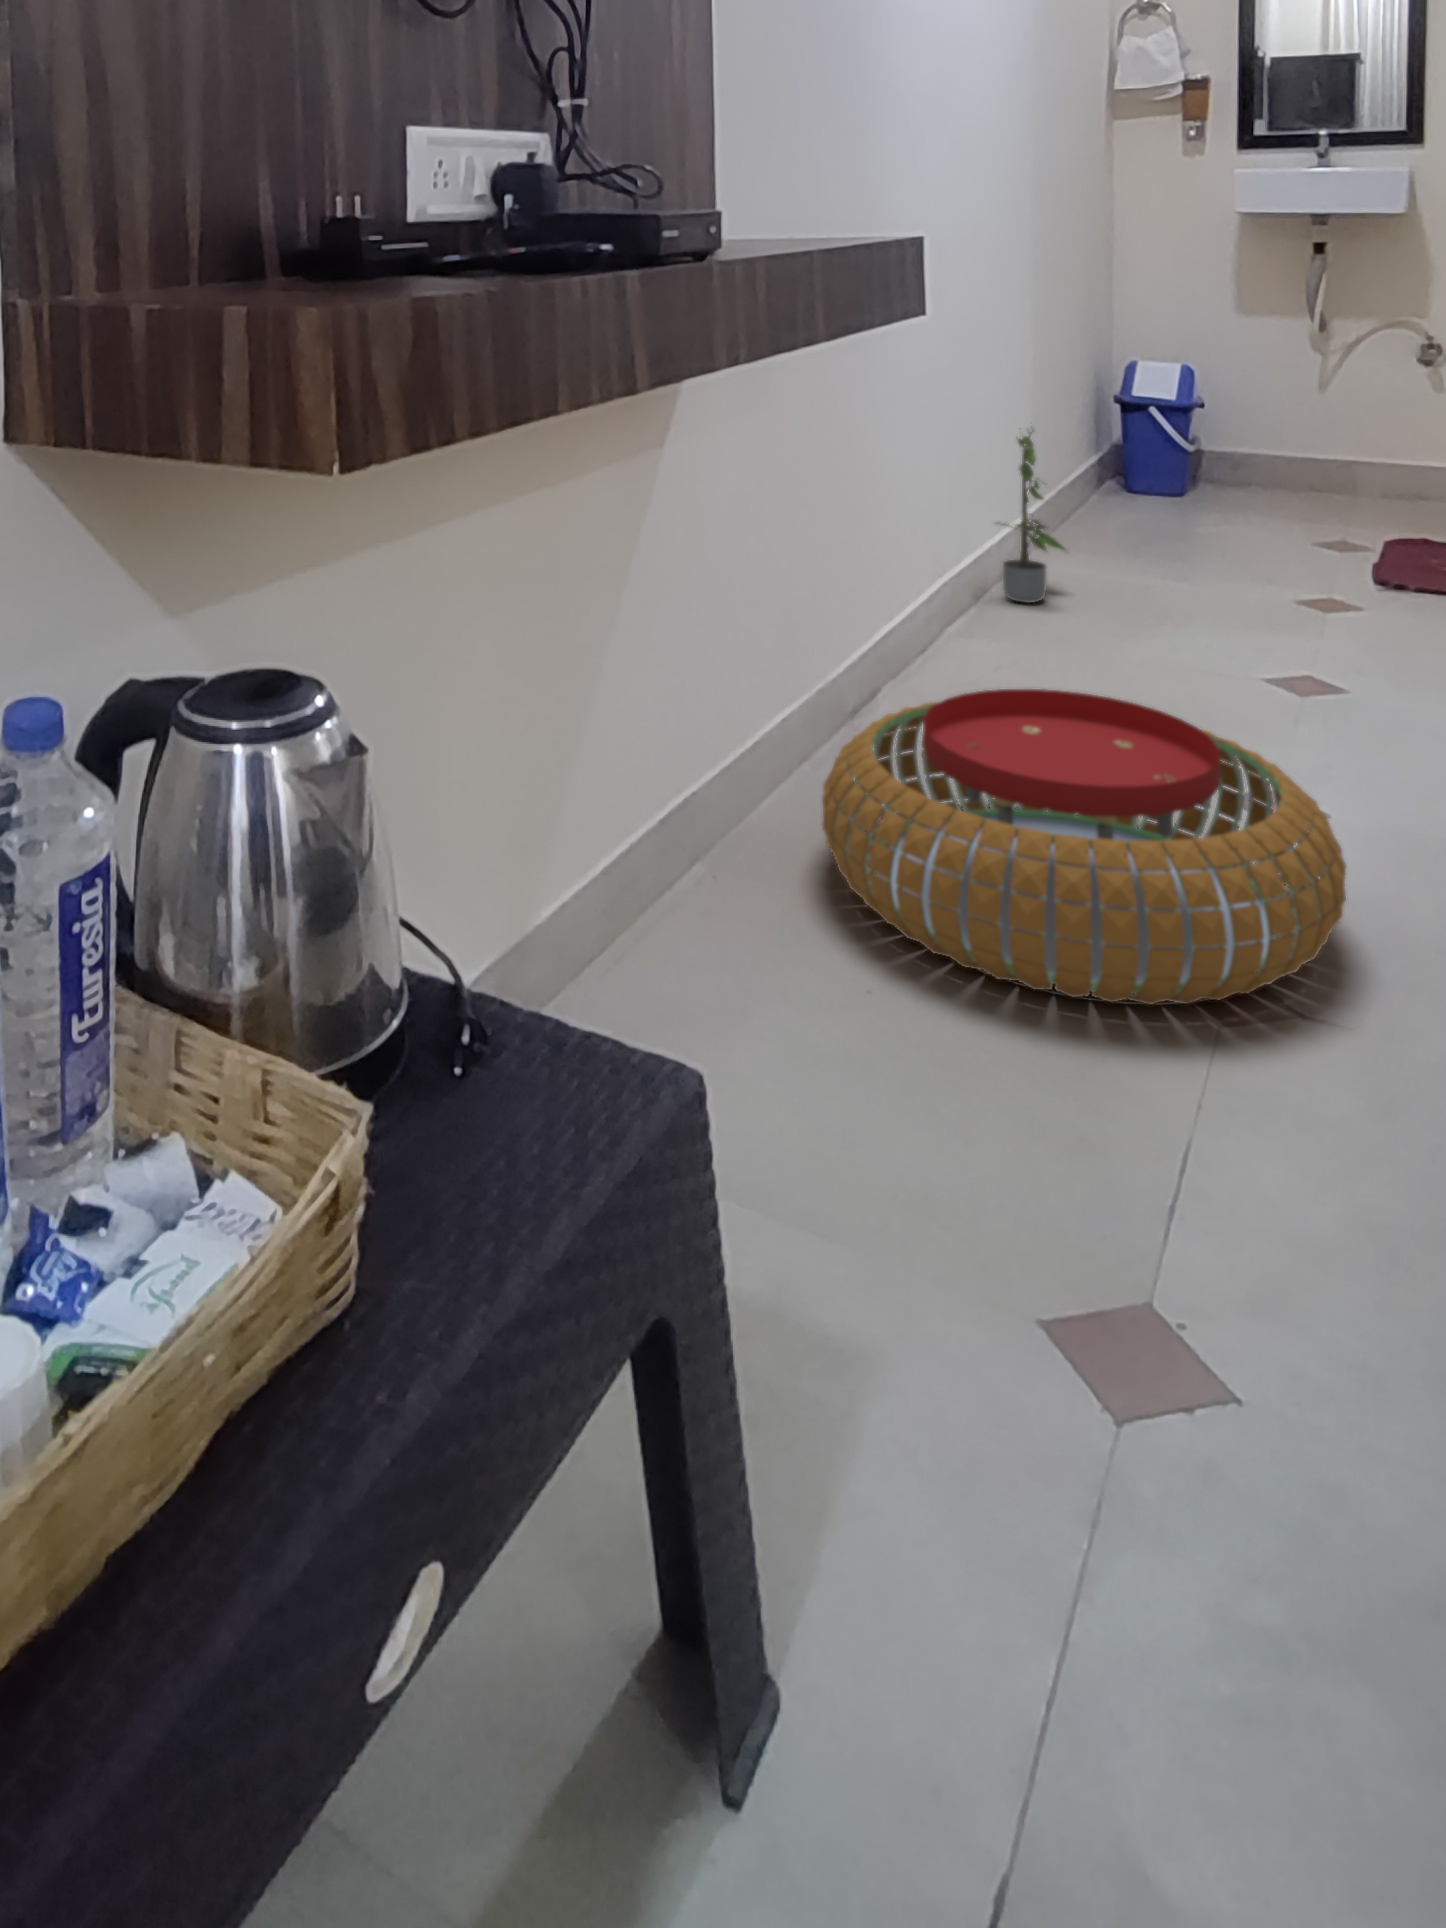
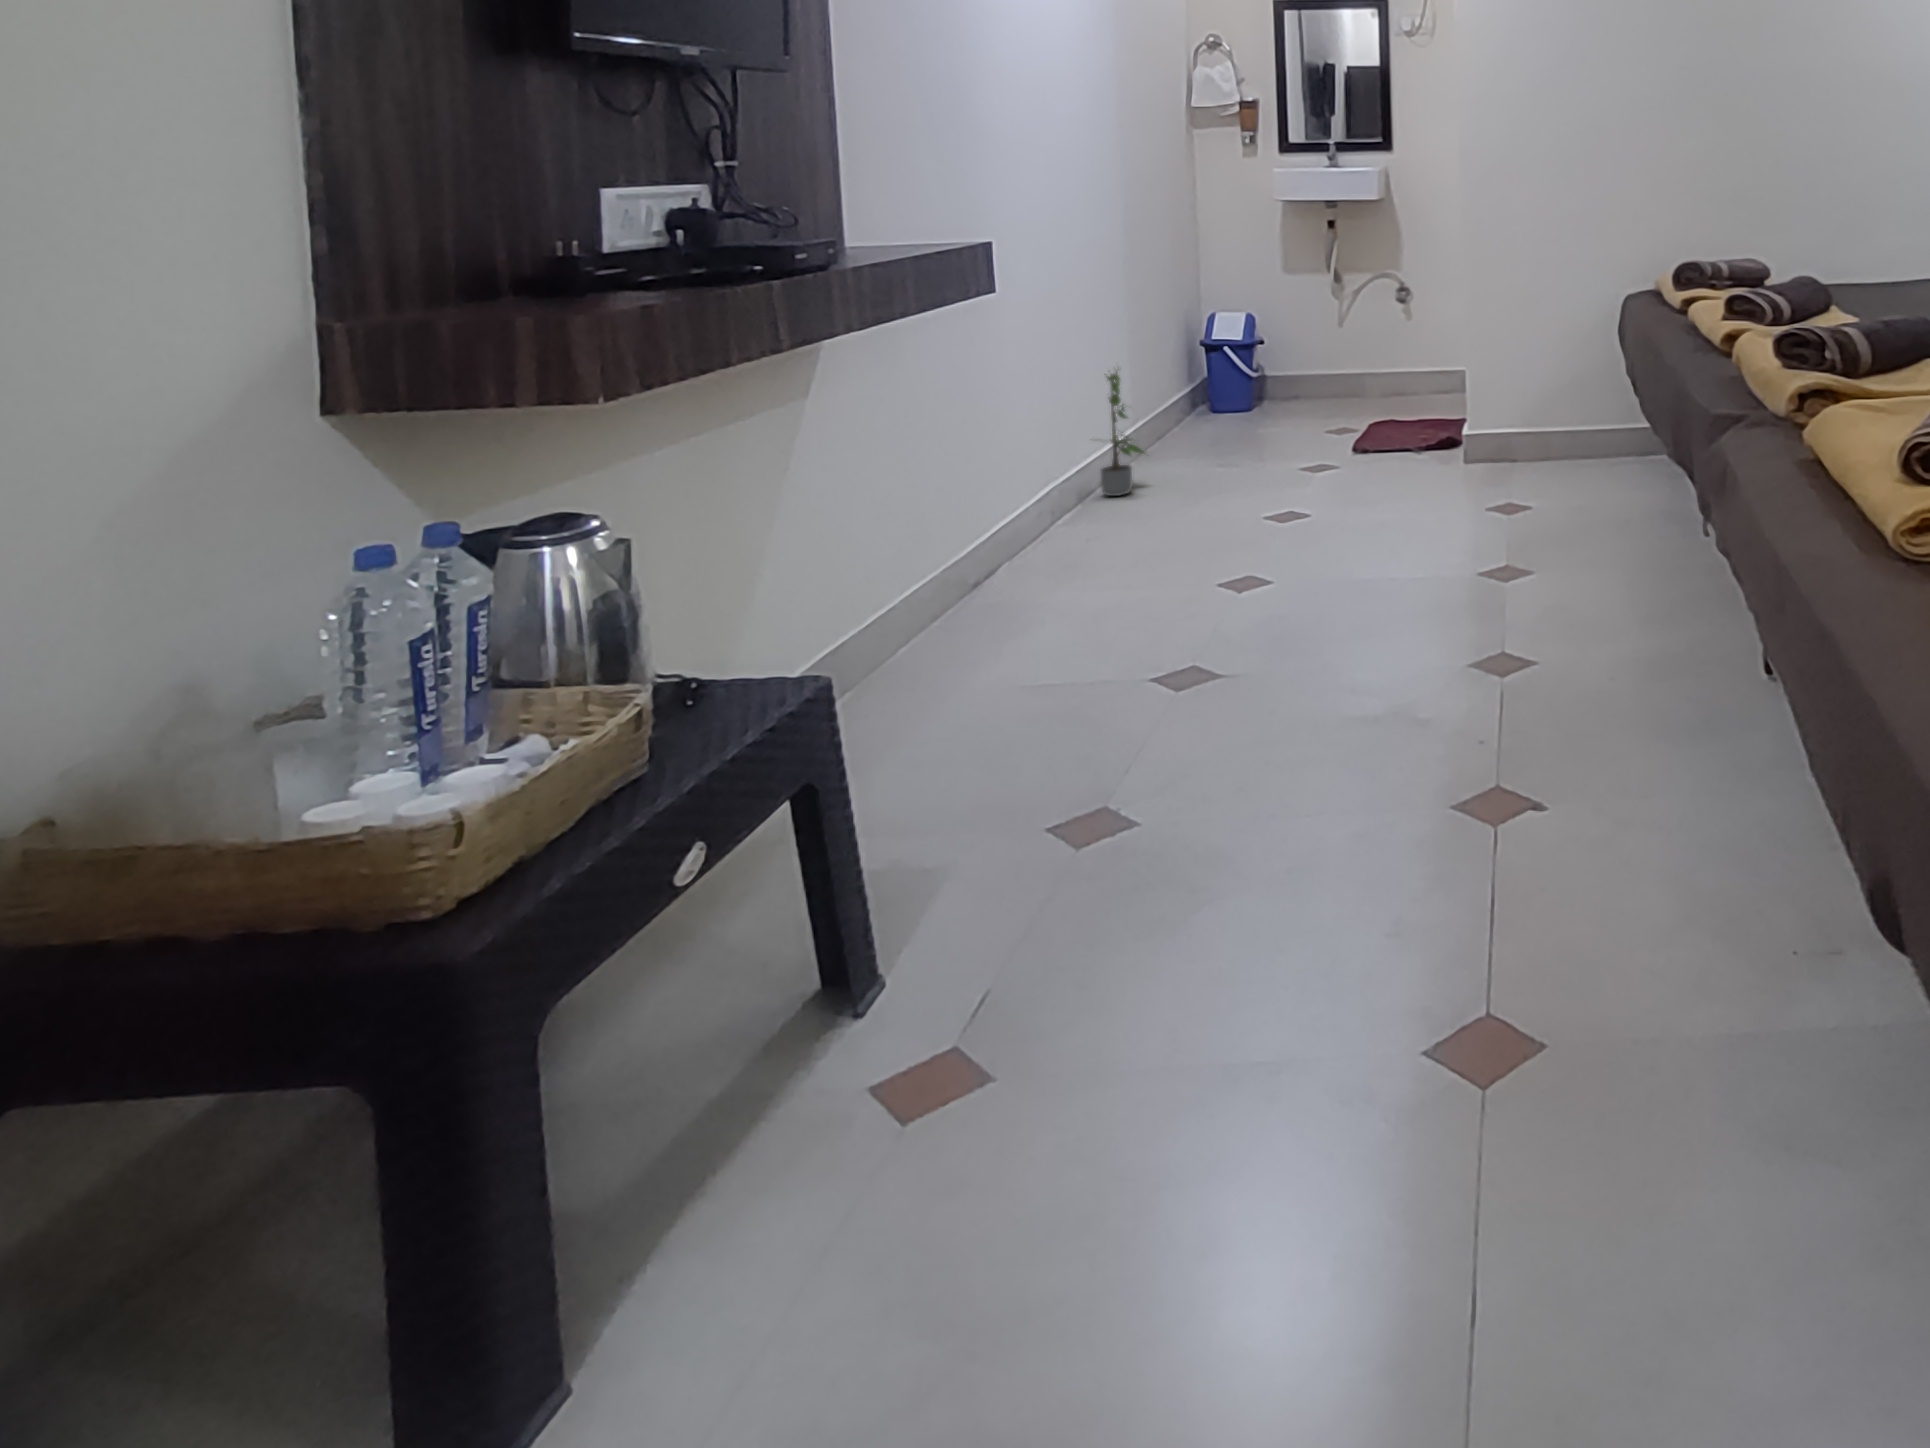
pouf: present [822,689,1346,1005] -> none [938,524,1253,696]

